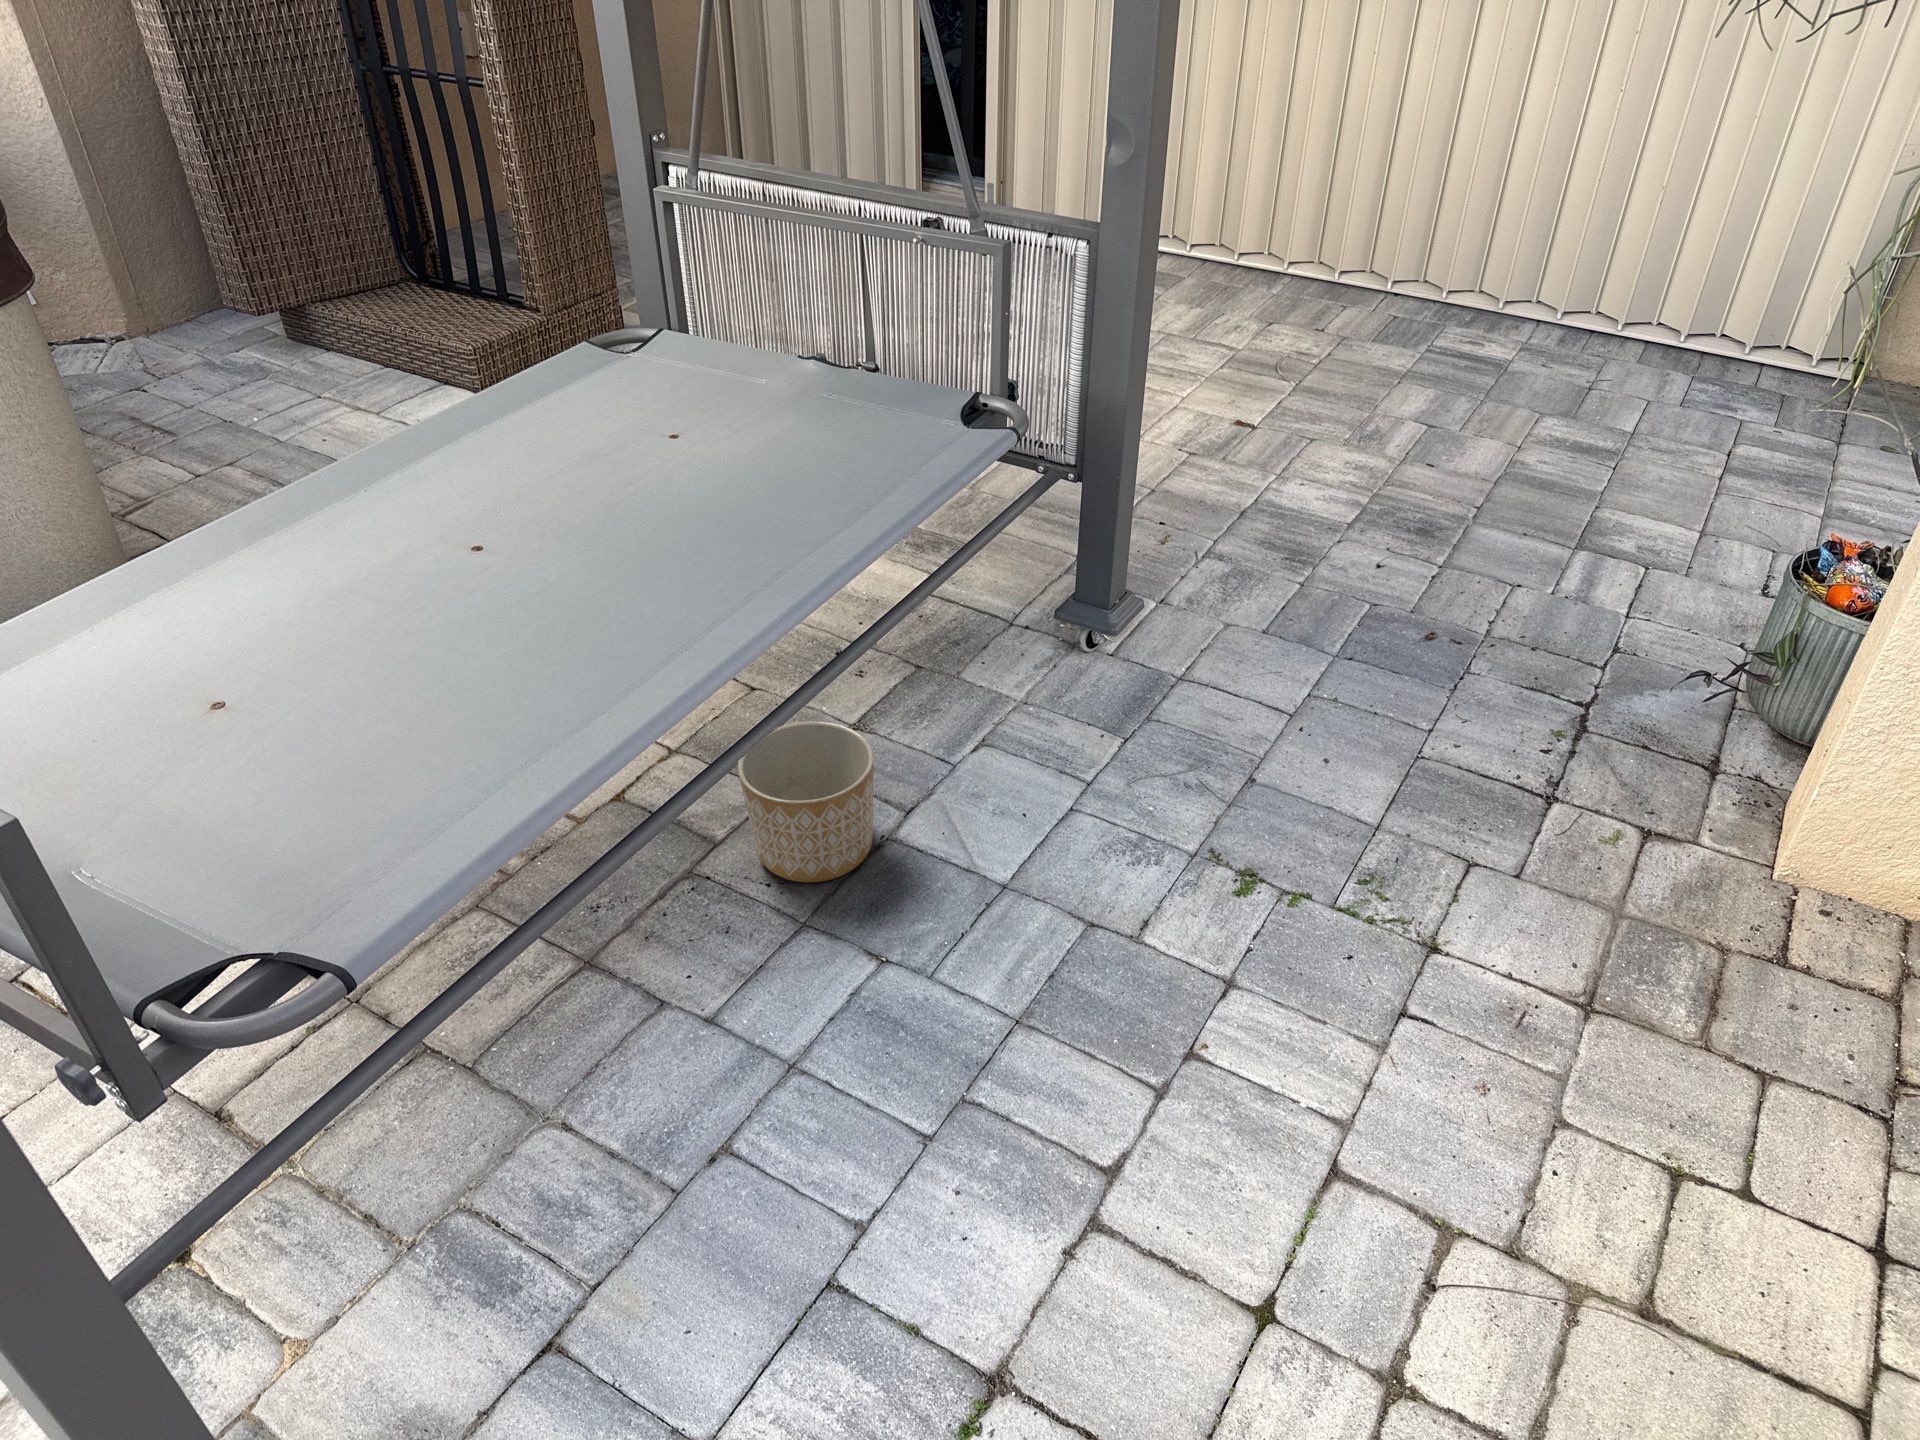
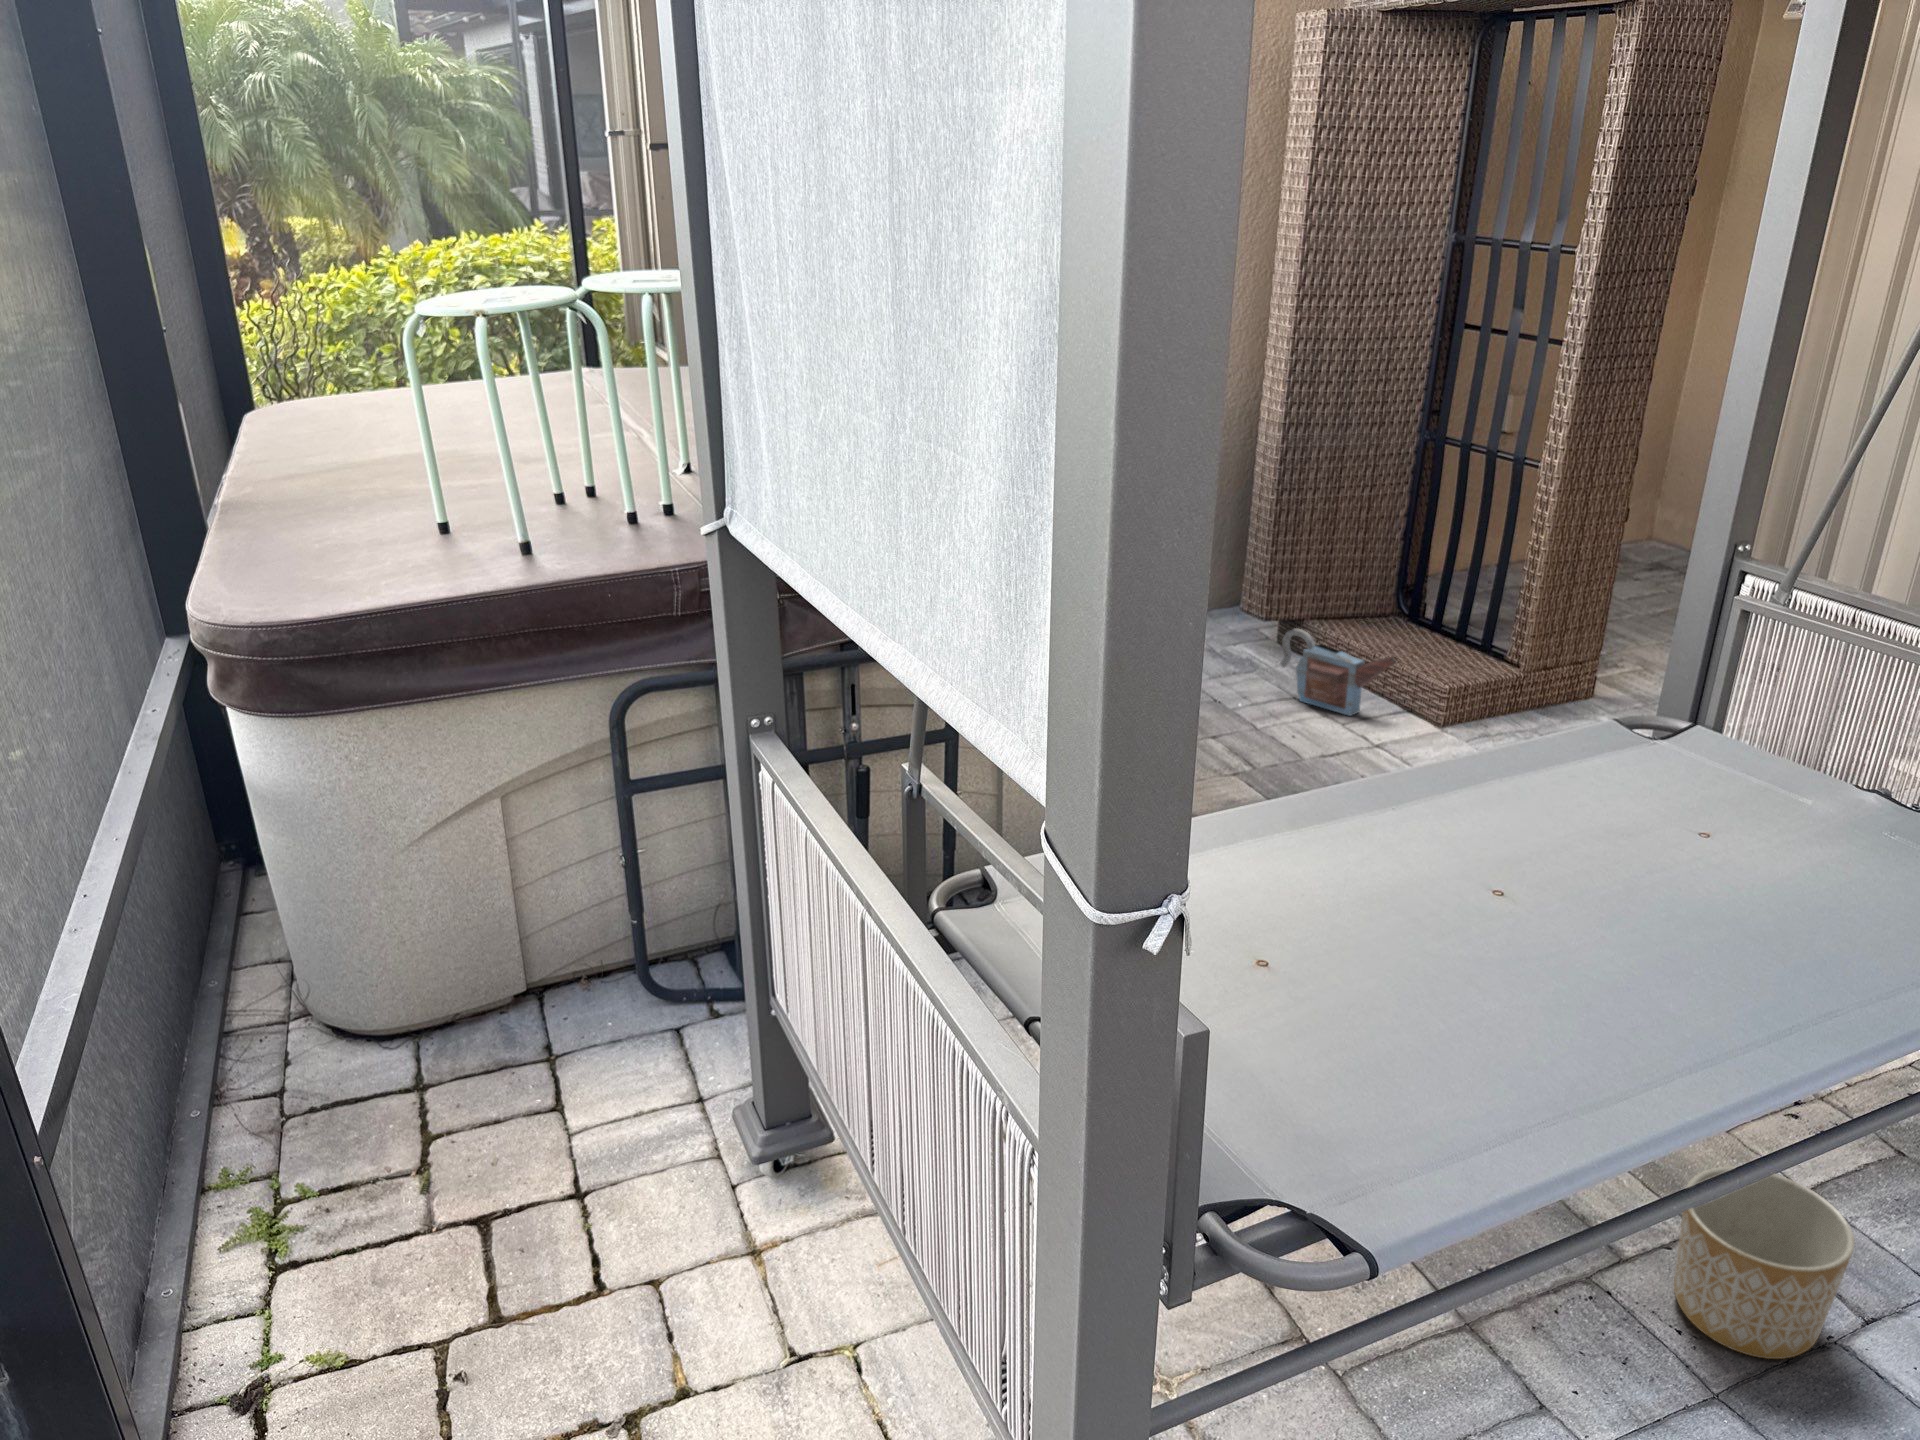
watering can: none [276,317,407,402] -> present [1280,629,1396,716]

